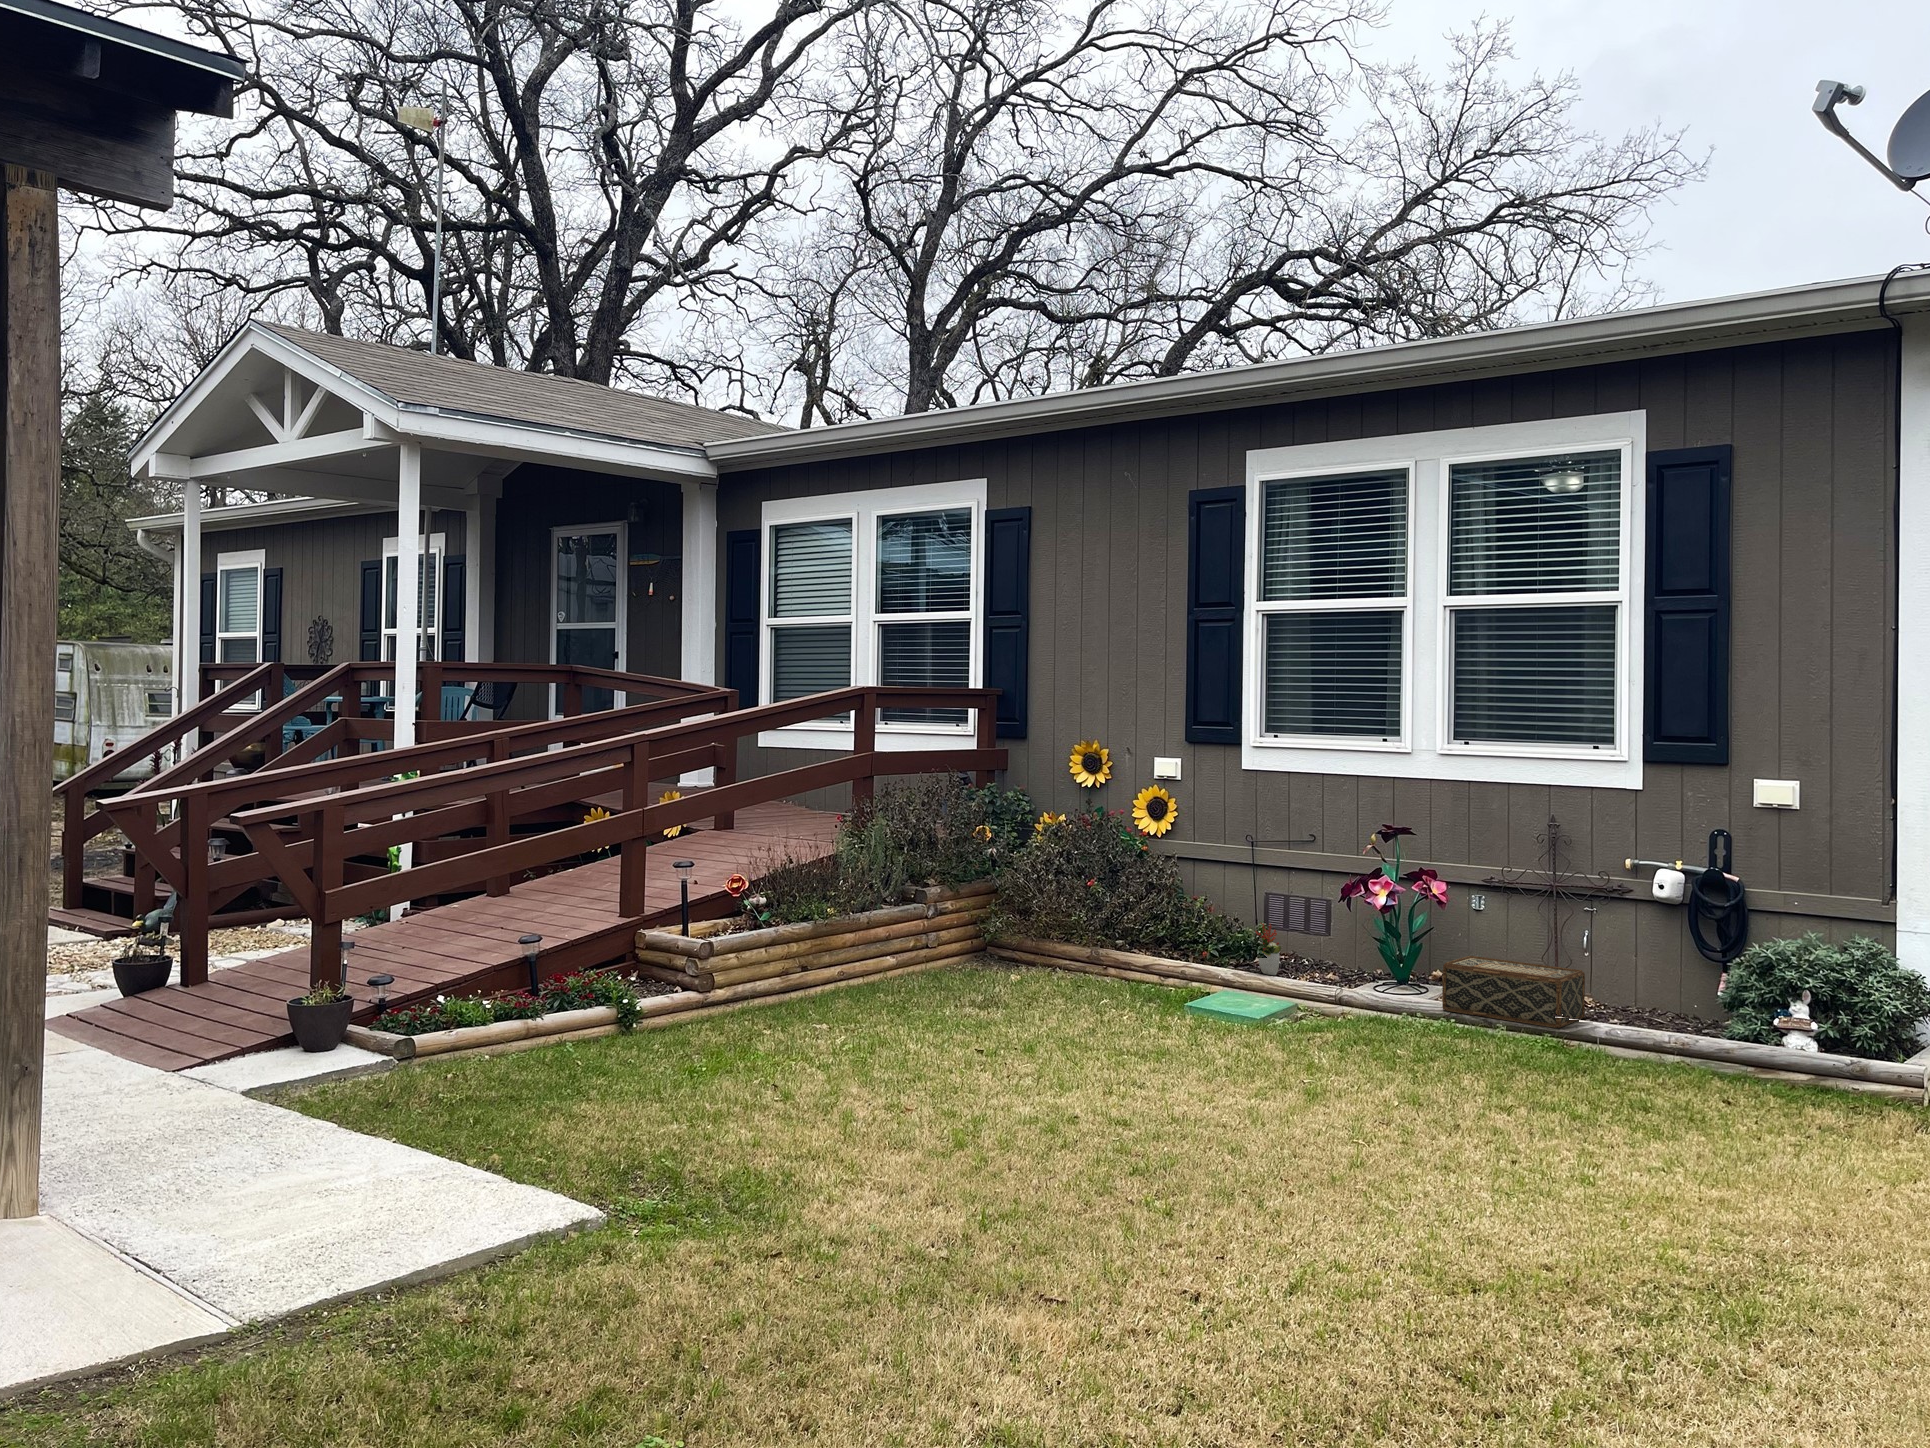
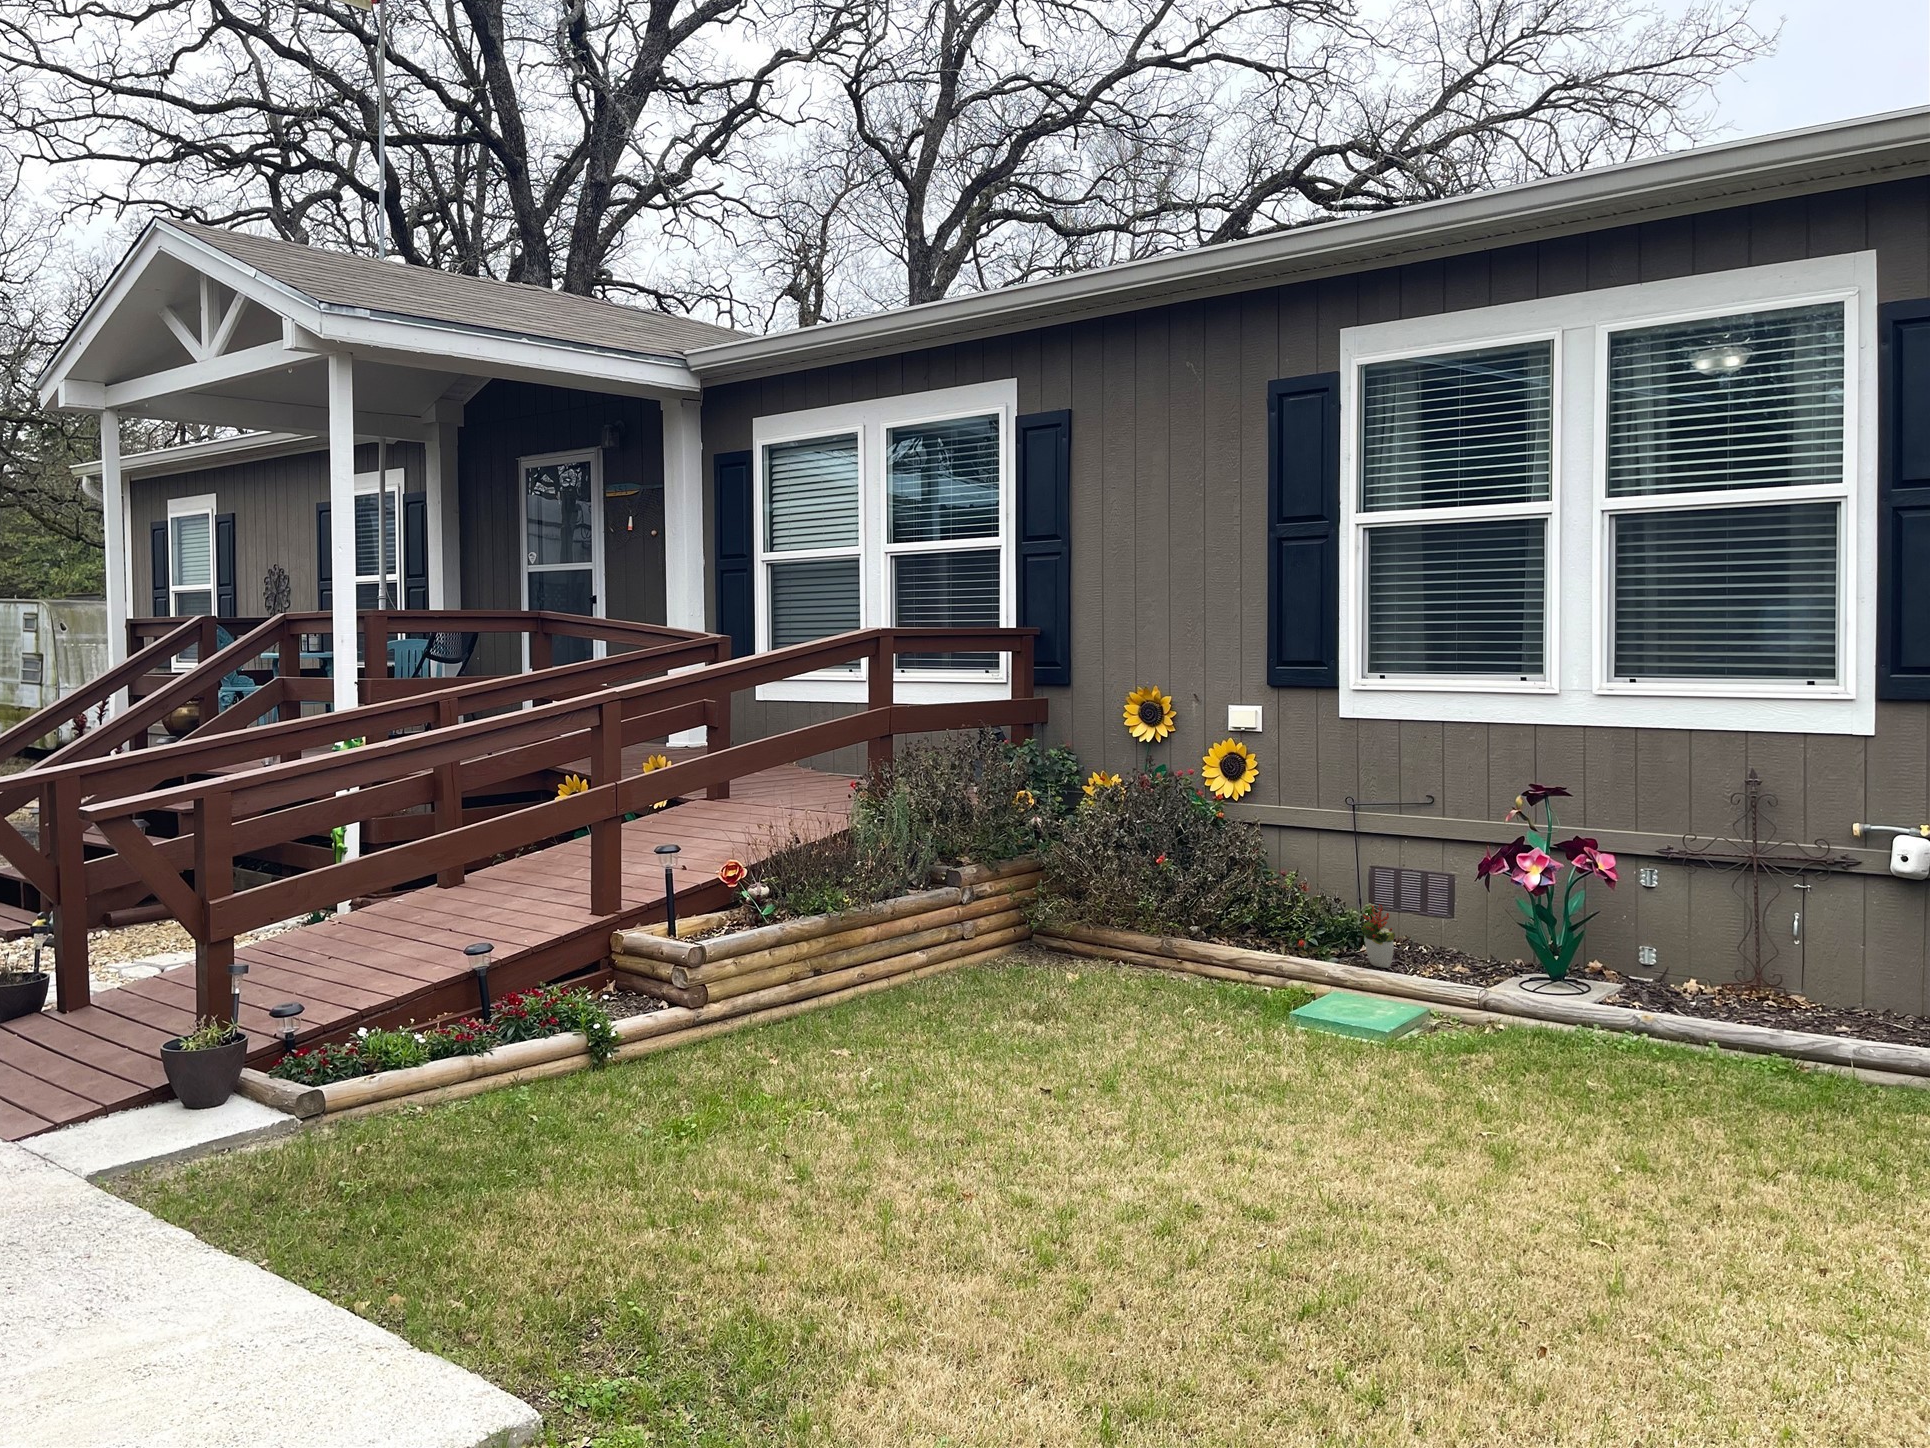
woven basket: present [1442,956,1585,1028] -> none [1618,948,1806,1046]

